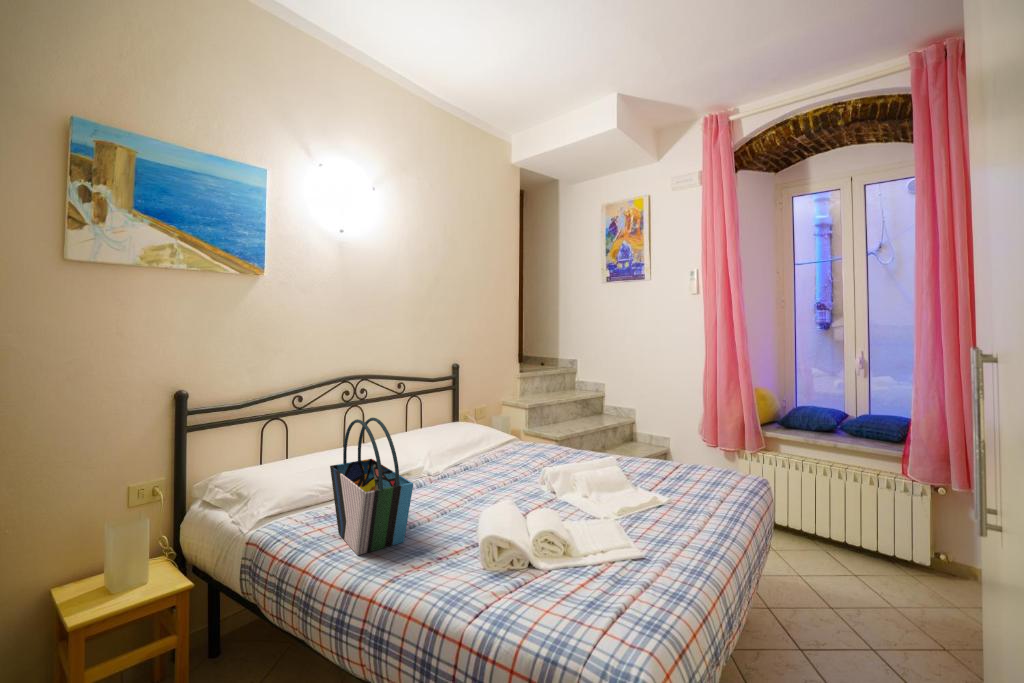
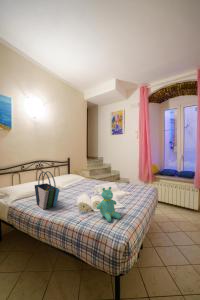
teddy bear: none [547,481,642,621] -> present [97,187,121,222]

